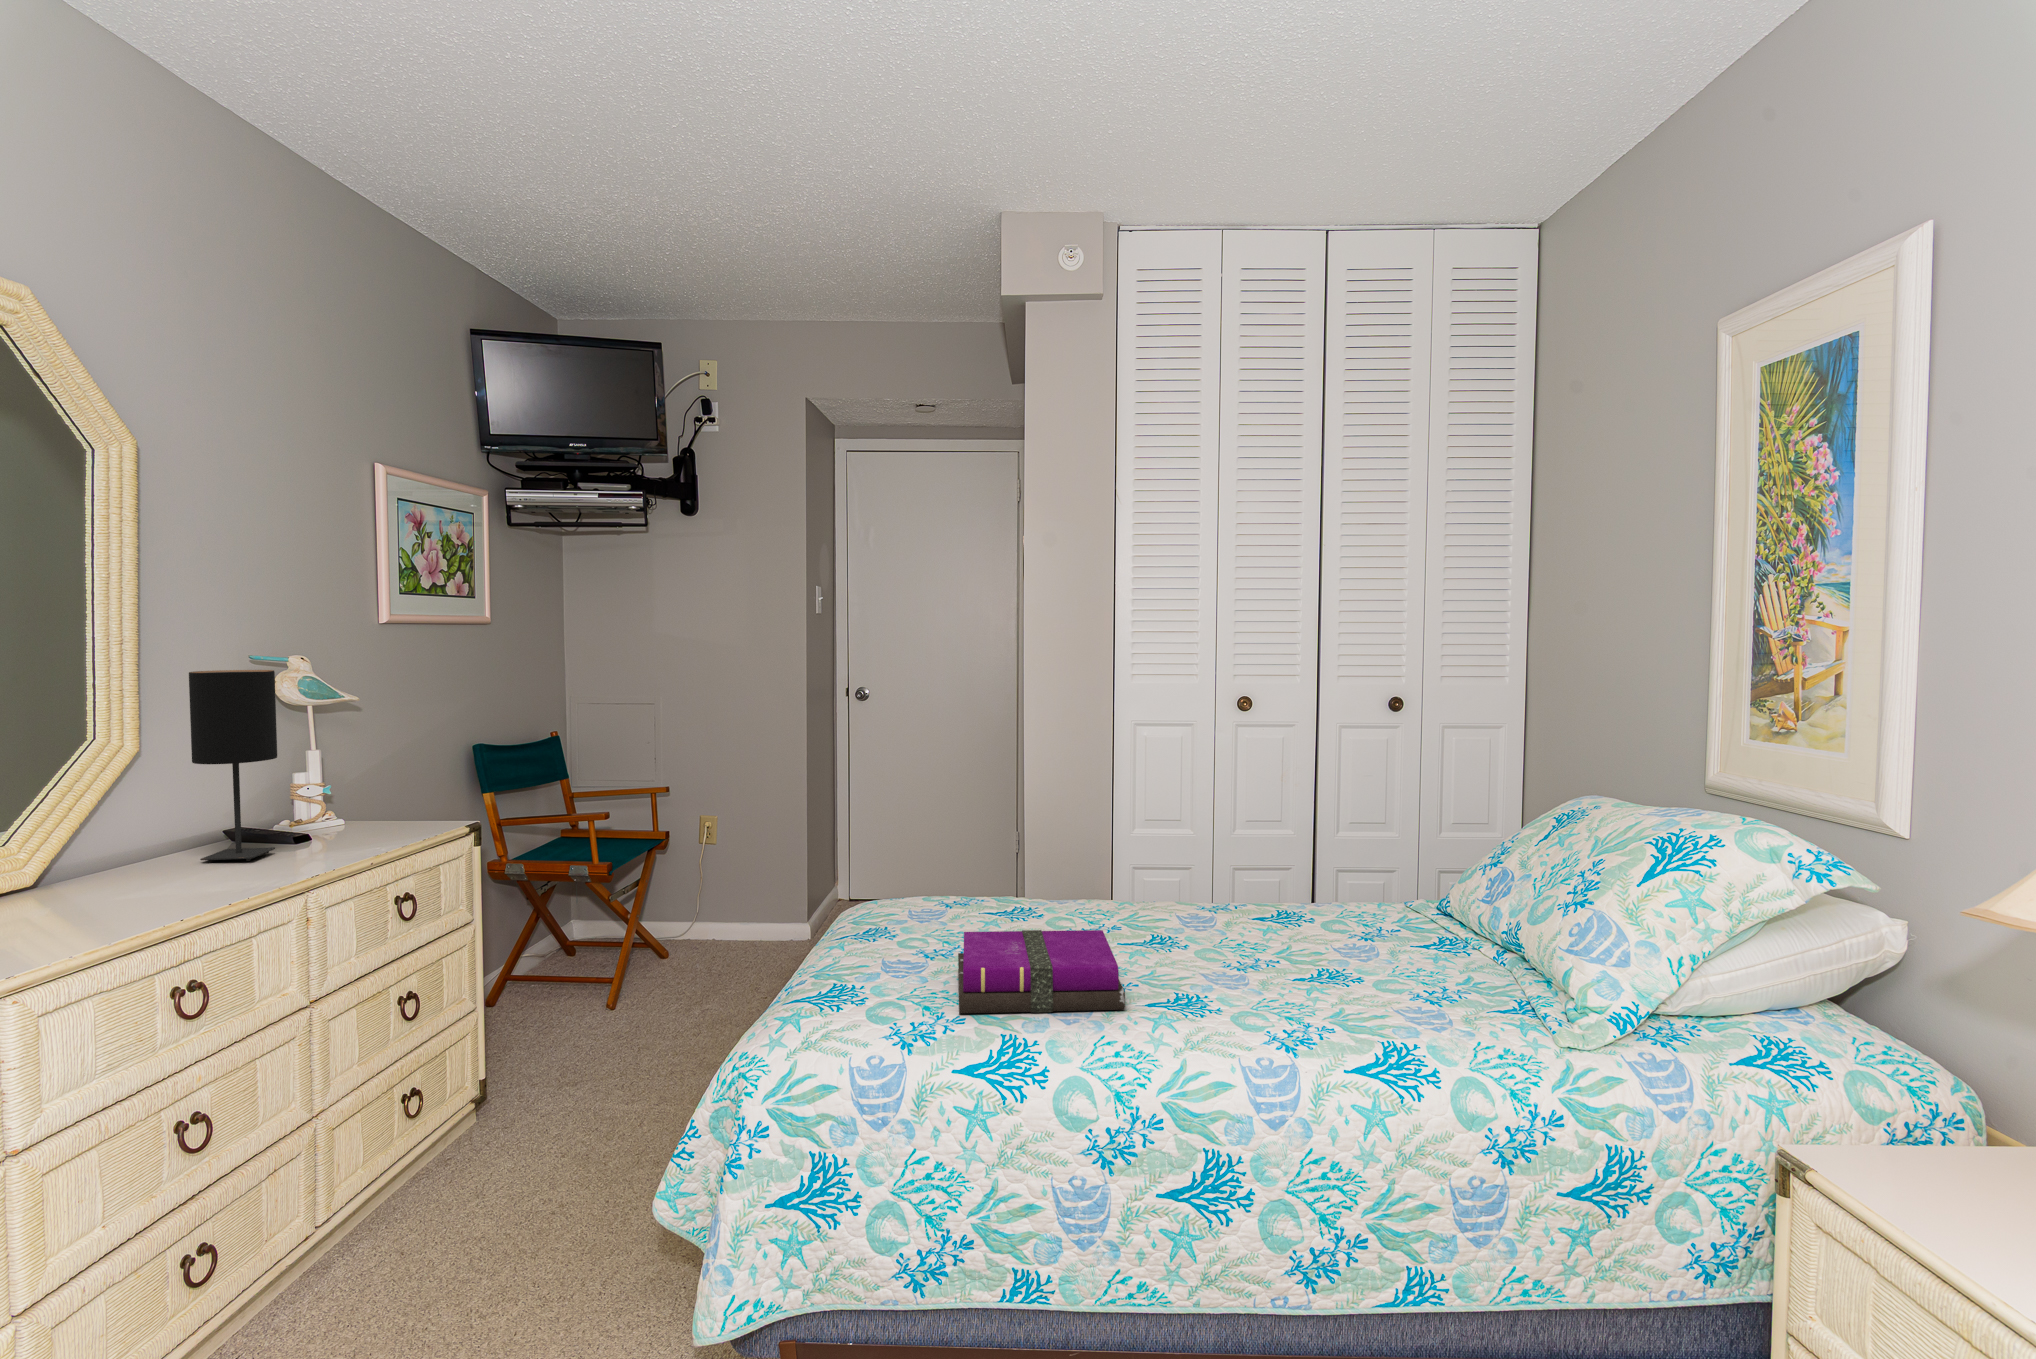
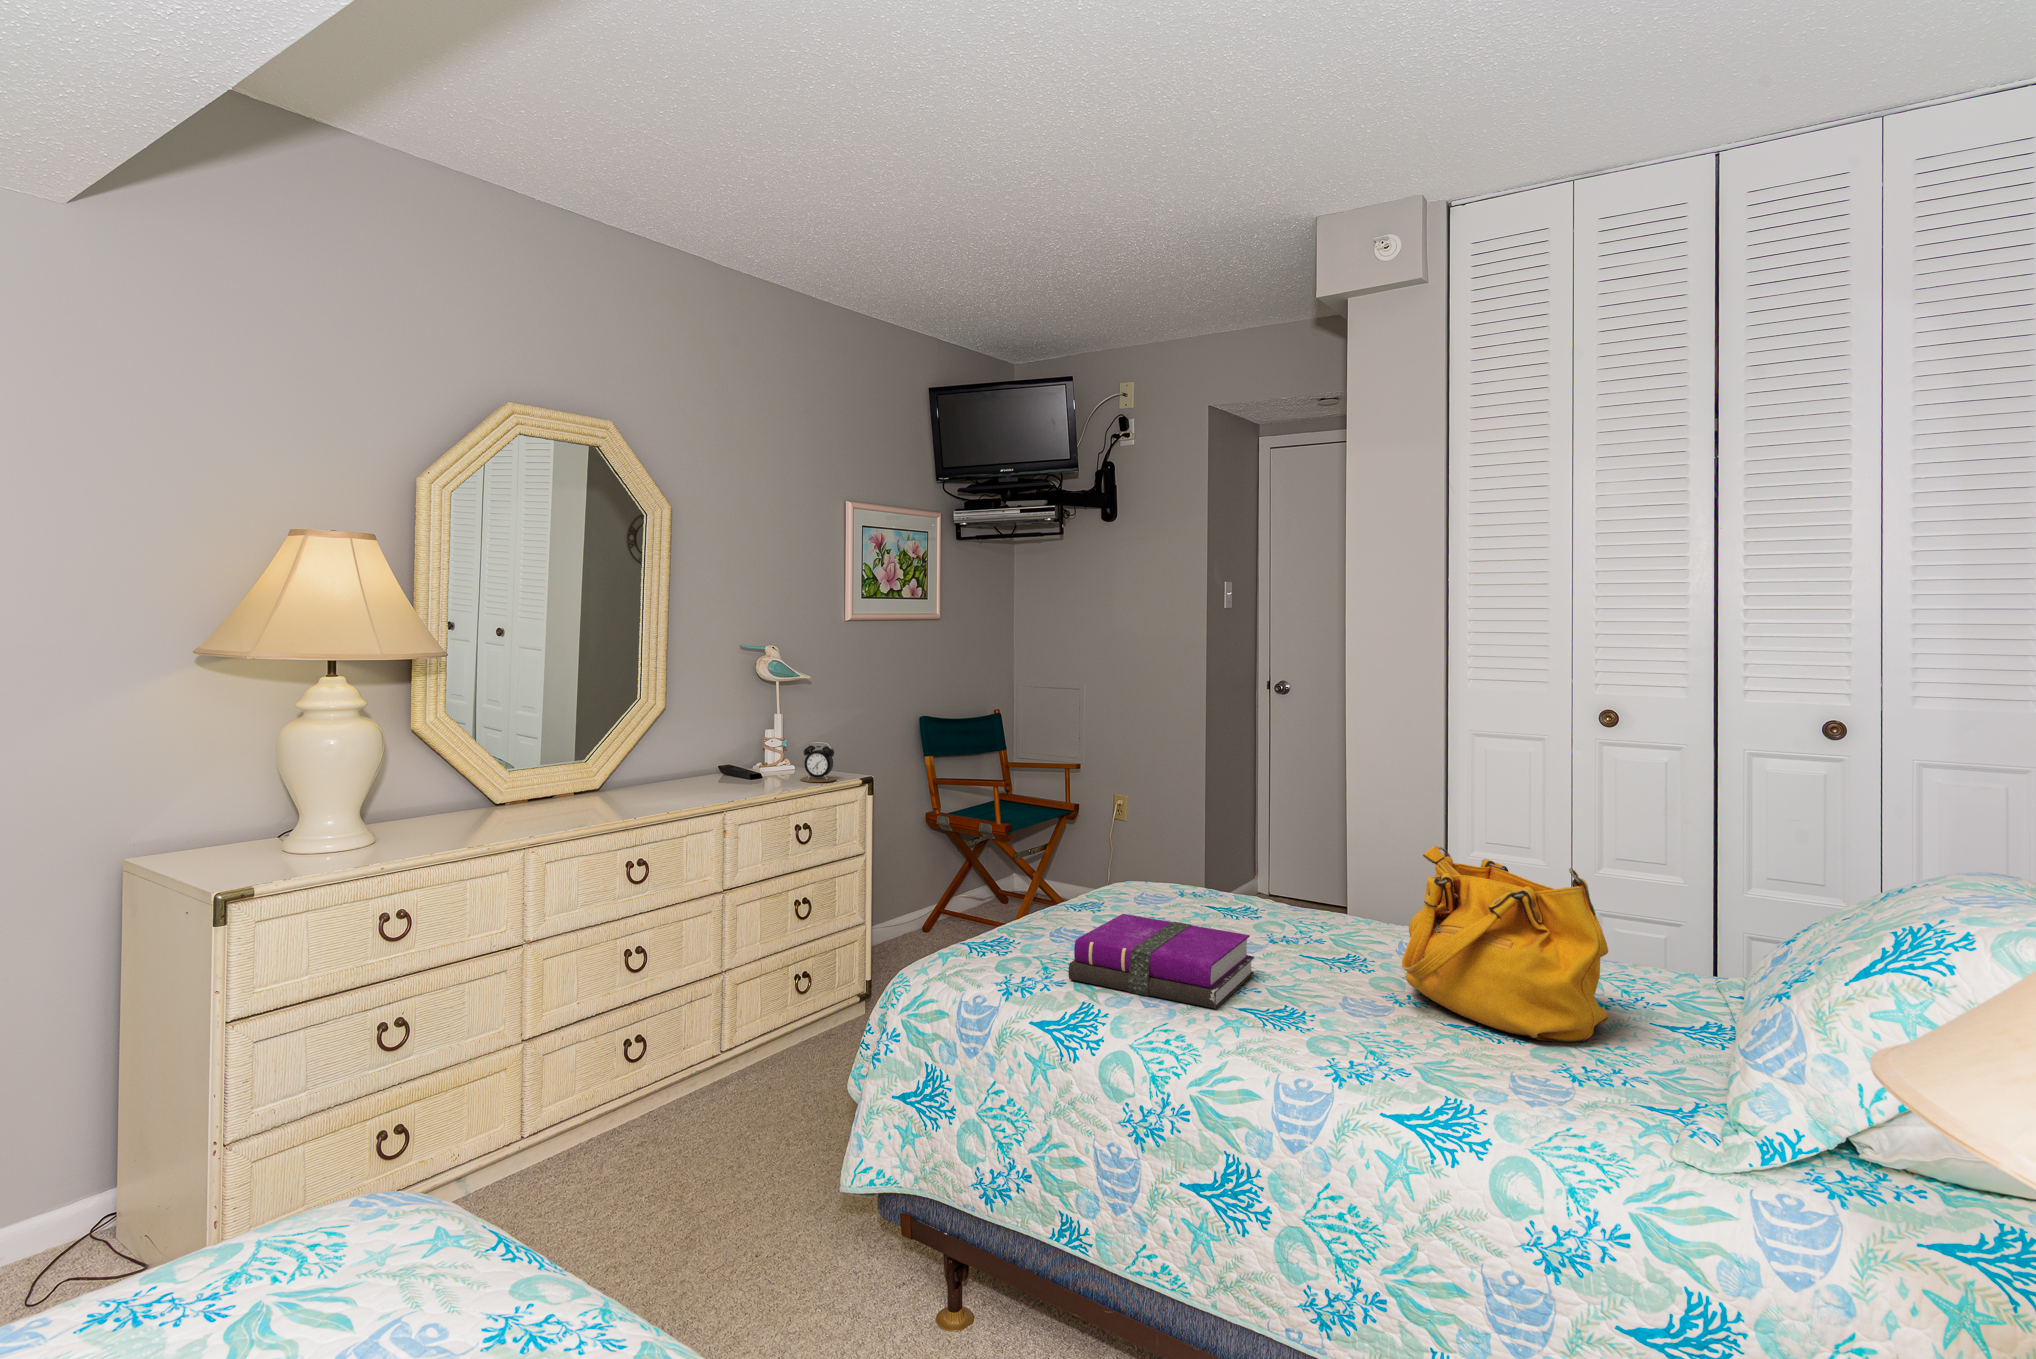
table lamp: present [189,670,277,862] -> none [683,653,732,788]
alarm clock: none [372,782,426,836] -> present [800,742,836,782]
handbag: none [1221,820,1402,975] -> present [1402,846,1608,1042]

